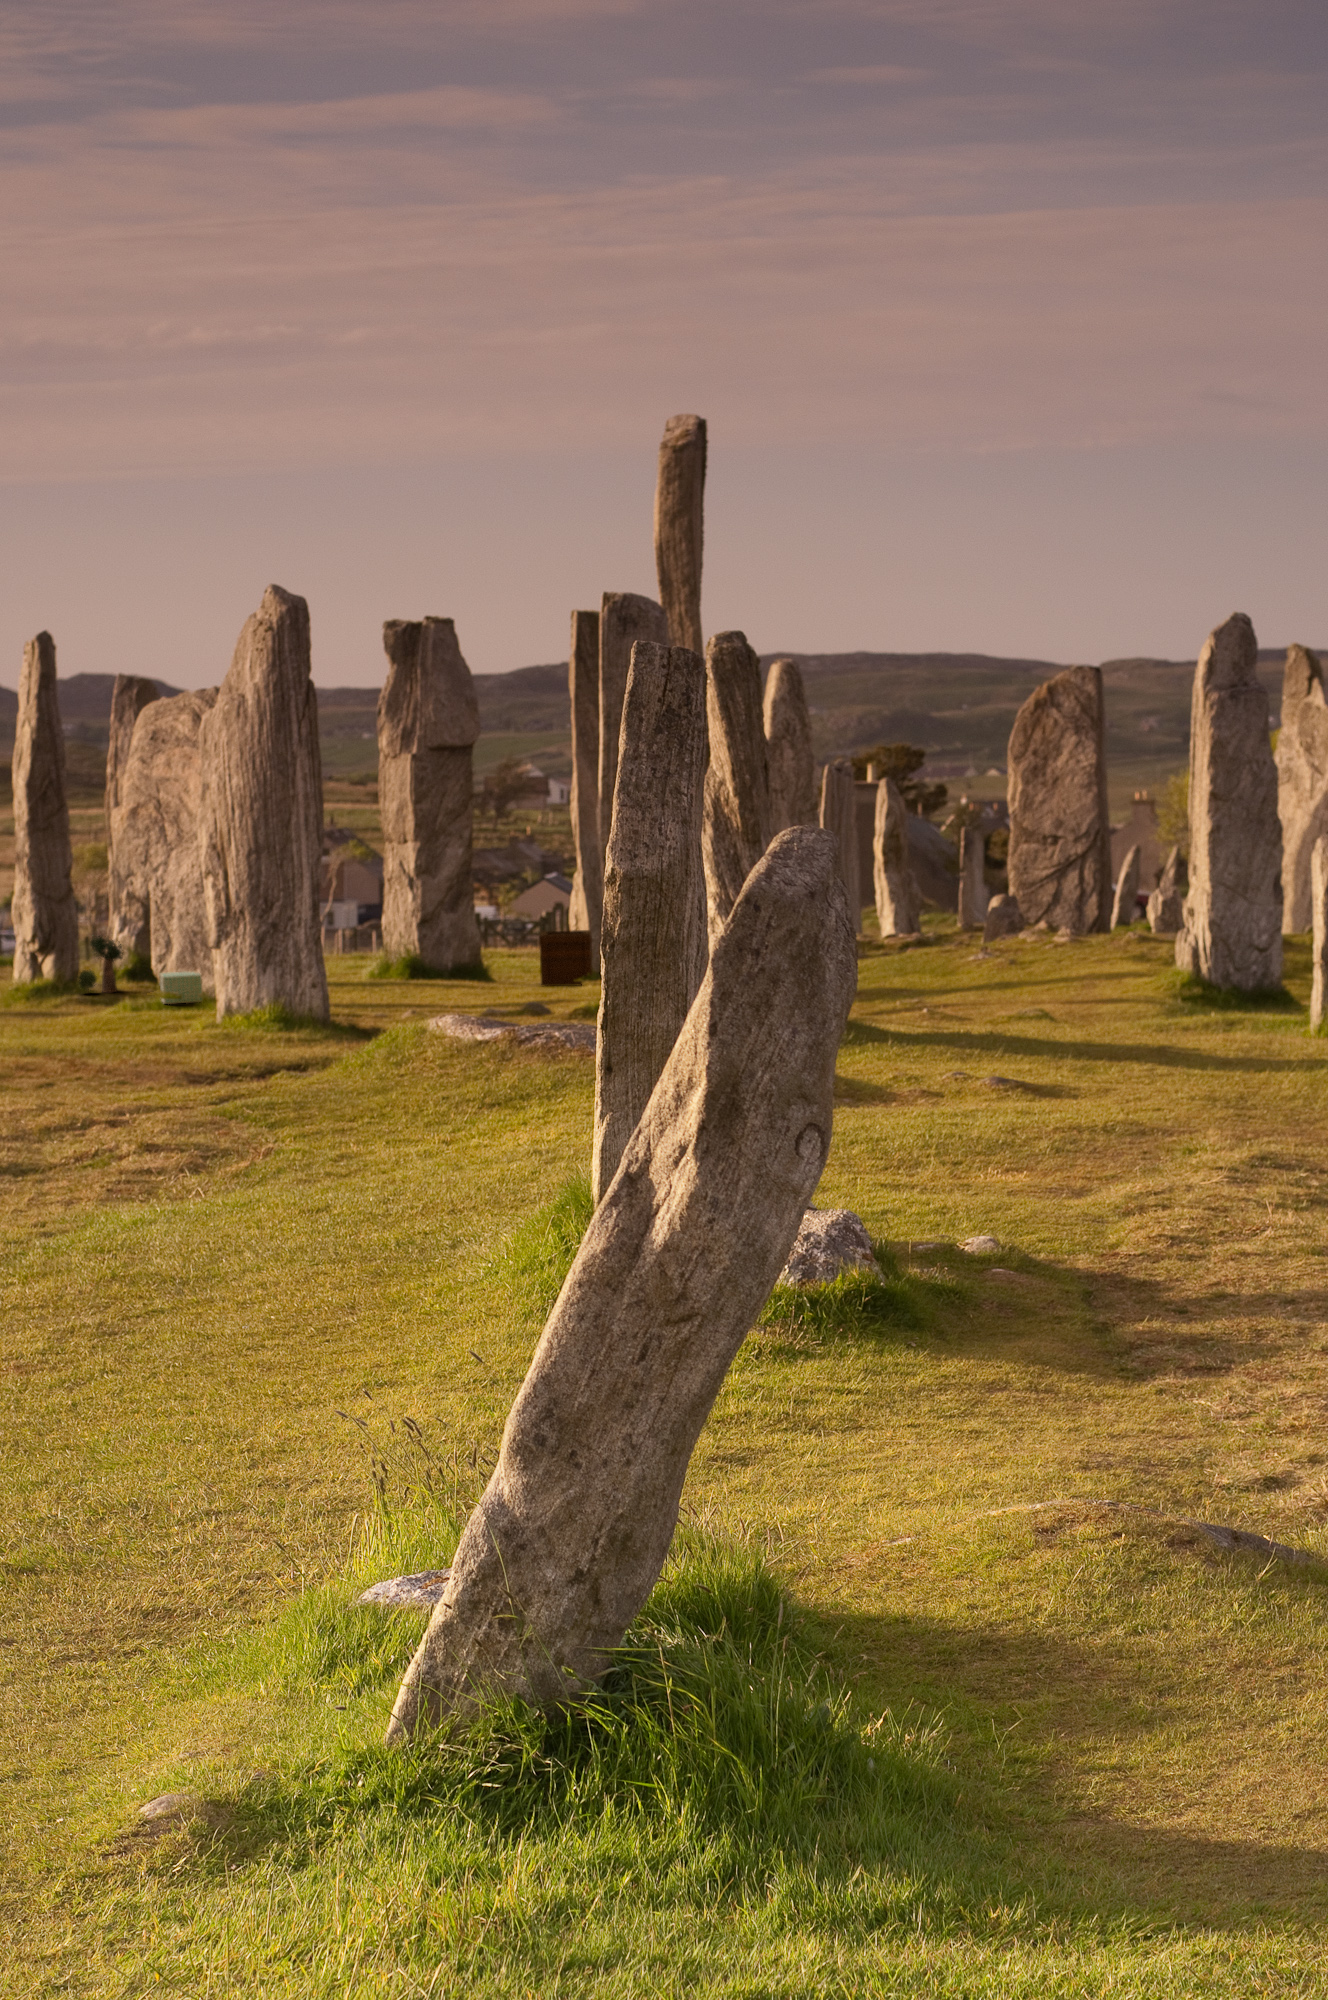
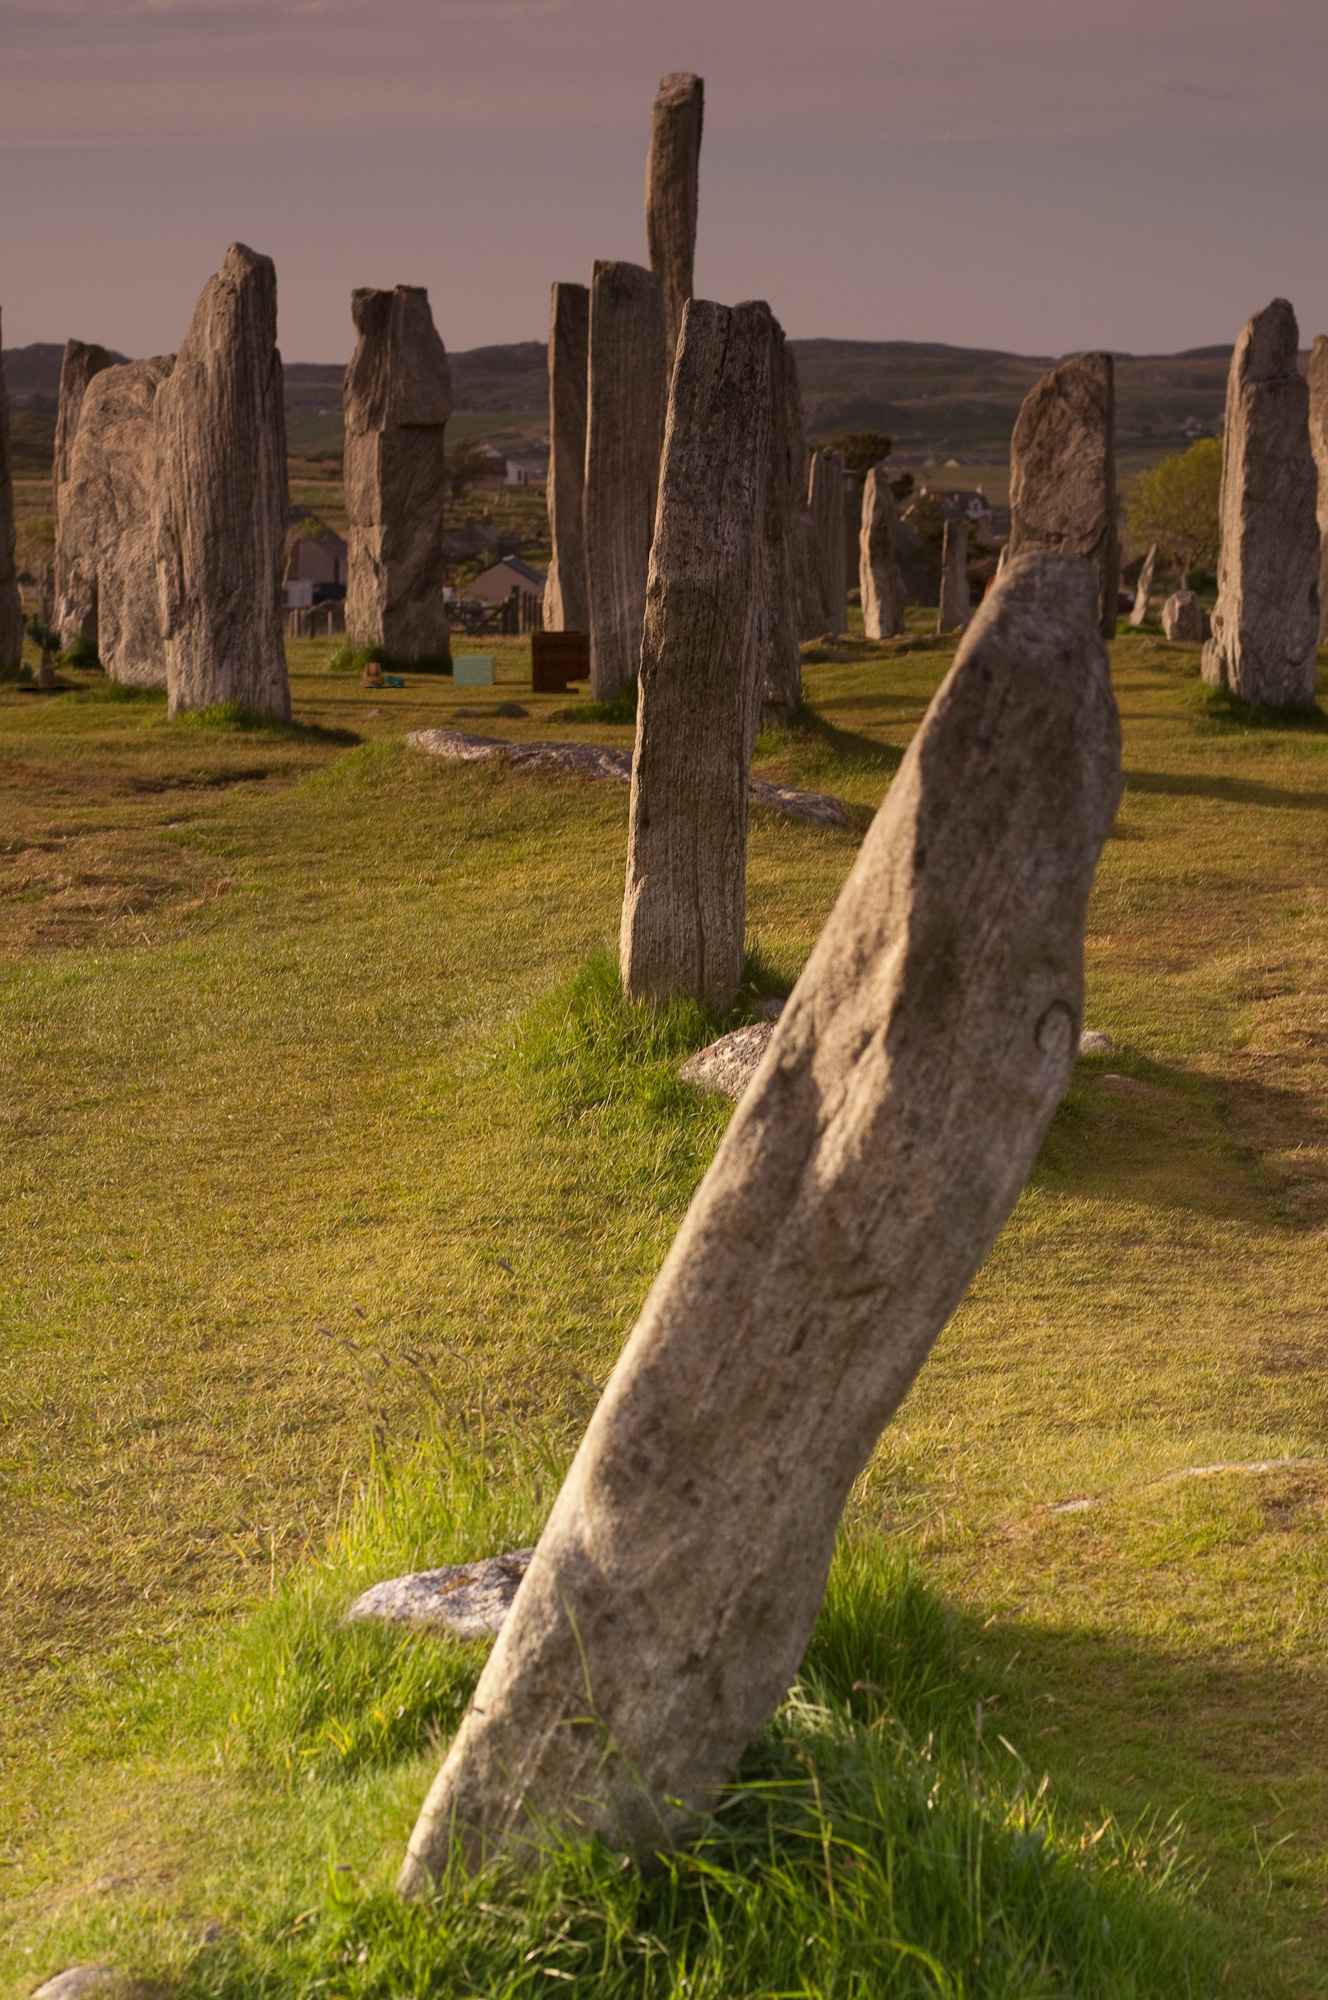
backpack: none [388,960,428,986] -> present [361,662,405,688]
storage box: present [160,972,202,1004] -> present [453,654,497,685]

